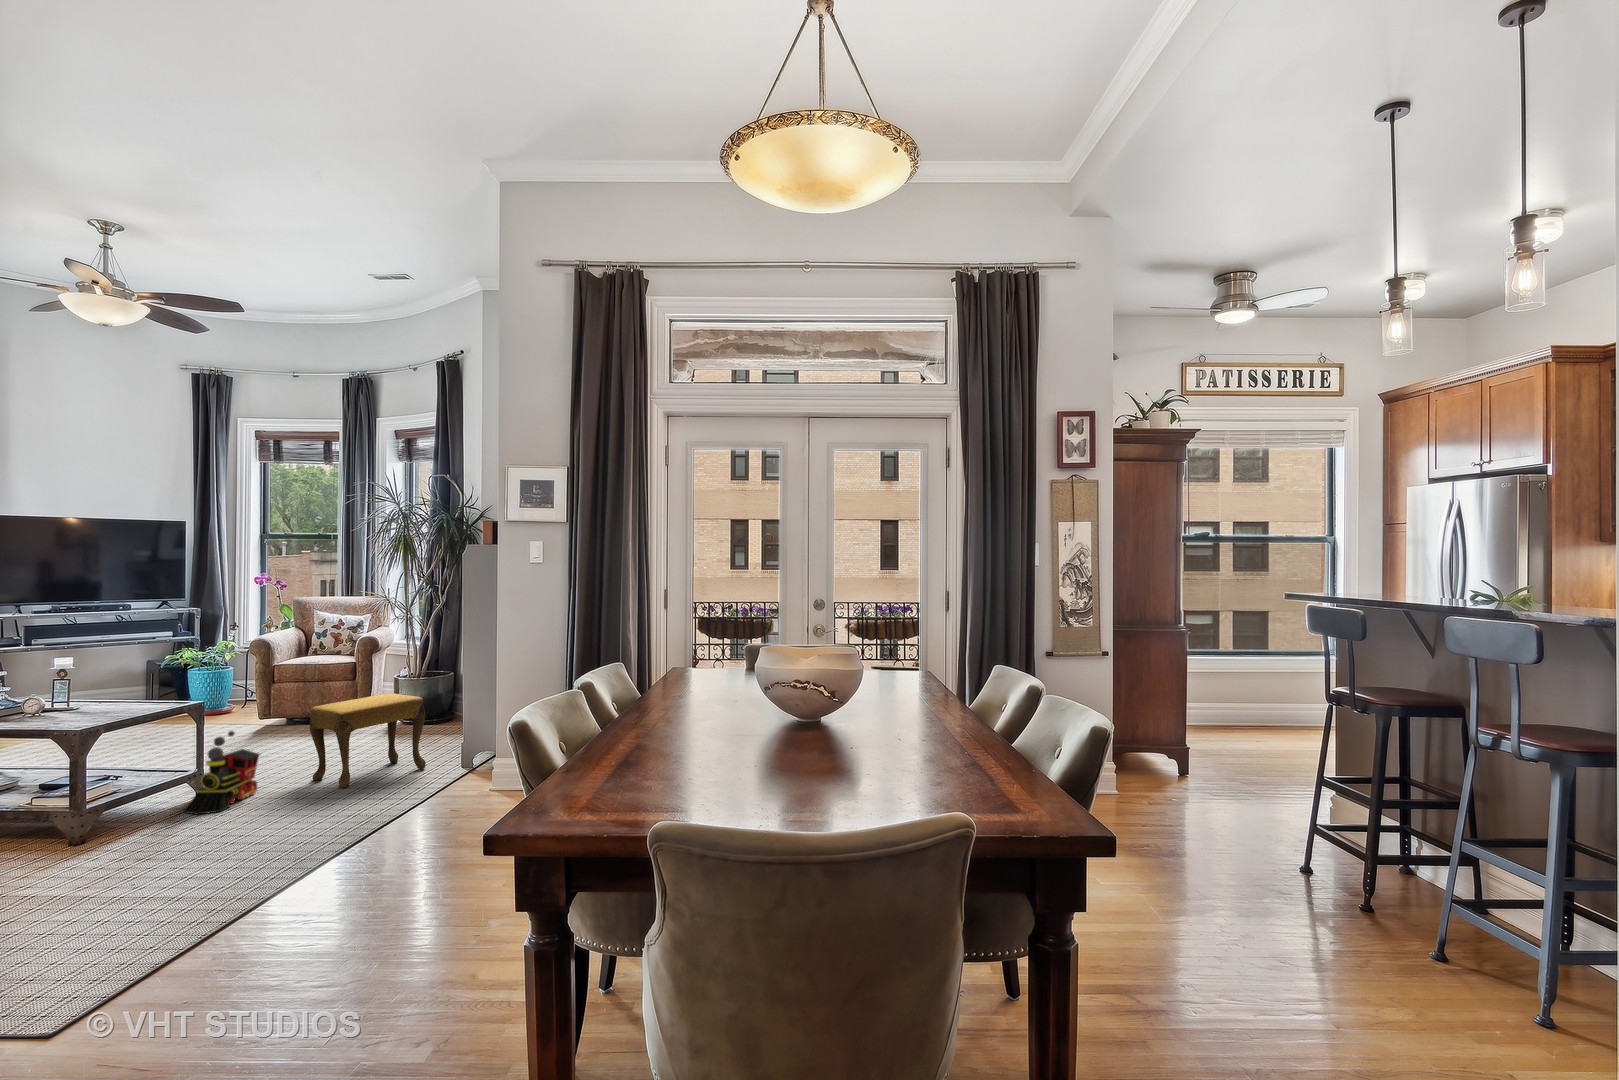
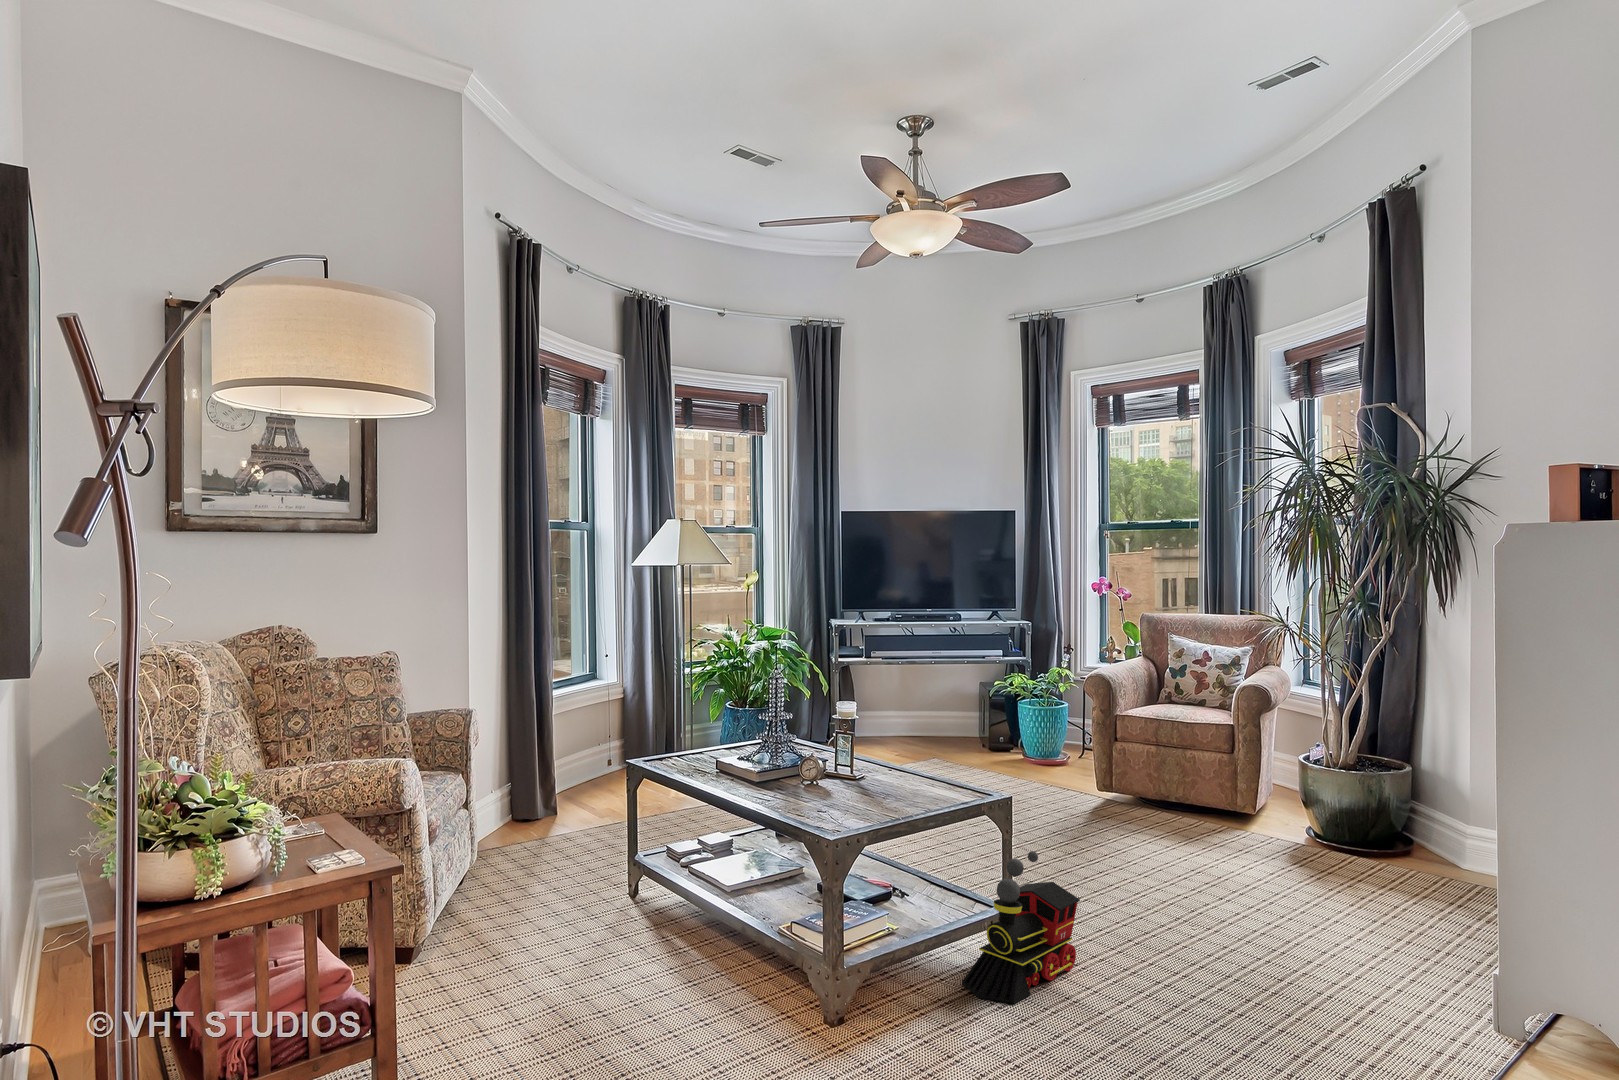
footstool: present [310,693,426,788] -> none [1160,816,1388,1007]

